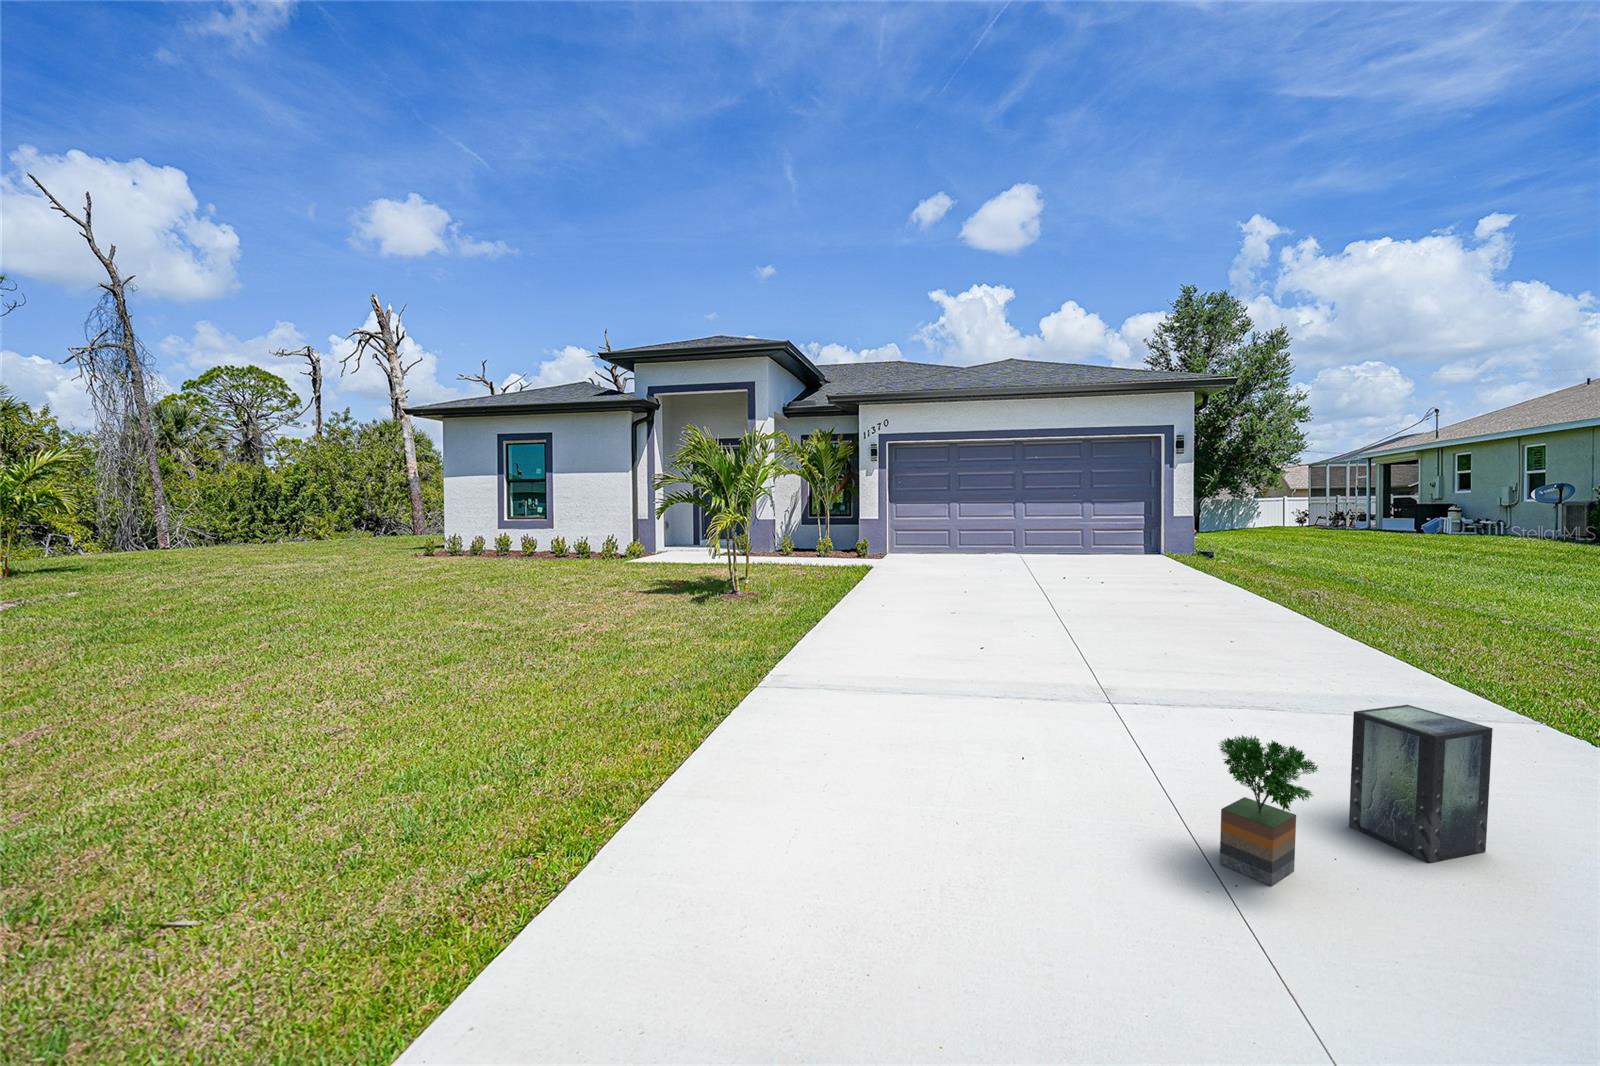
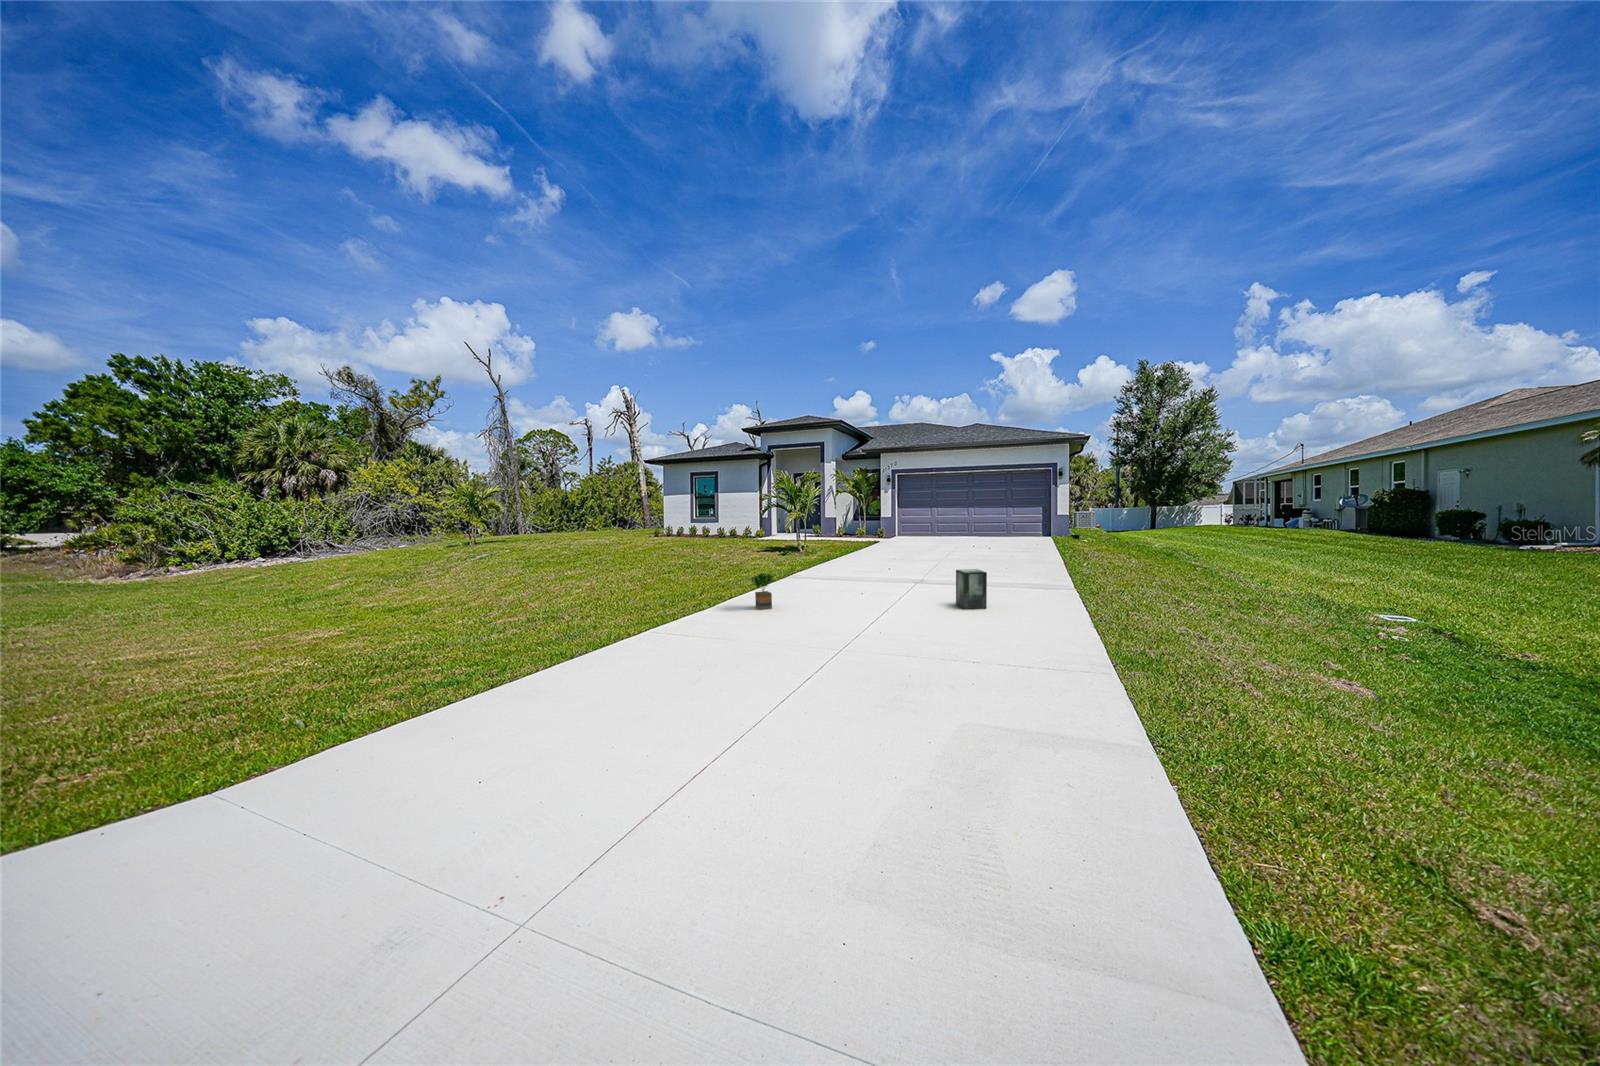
potted tree: present [1219,735,1318,886] -> present [752,573,776,610]

